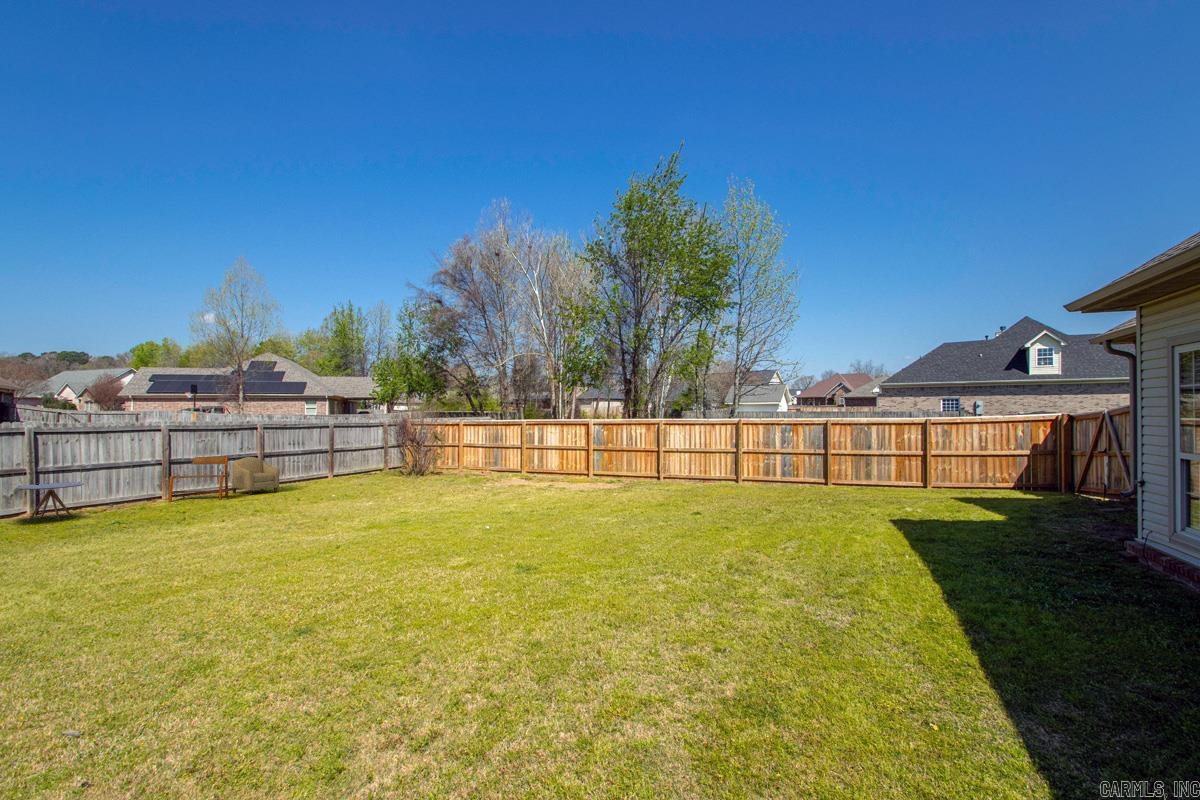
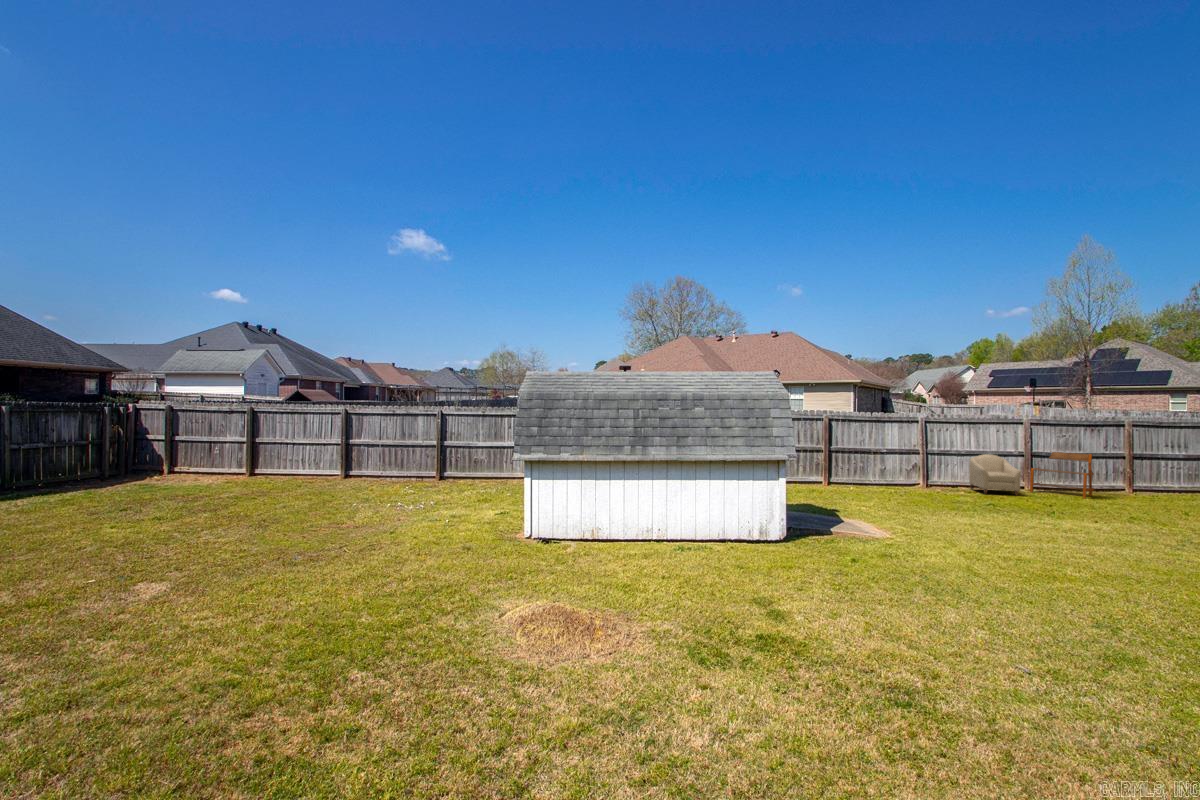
chair: present [232,457,280,495] -> present [969,454,1021,495]
round table: present [16,482,84,522] -> none [915,463,961,494]

